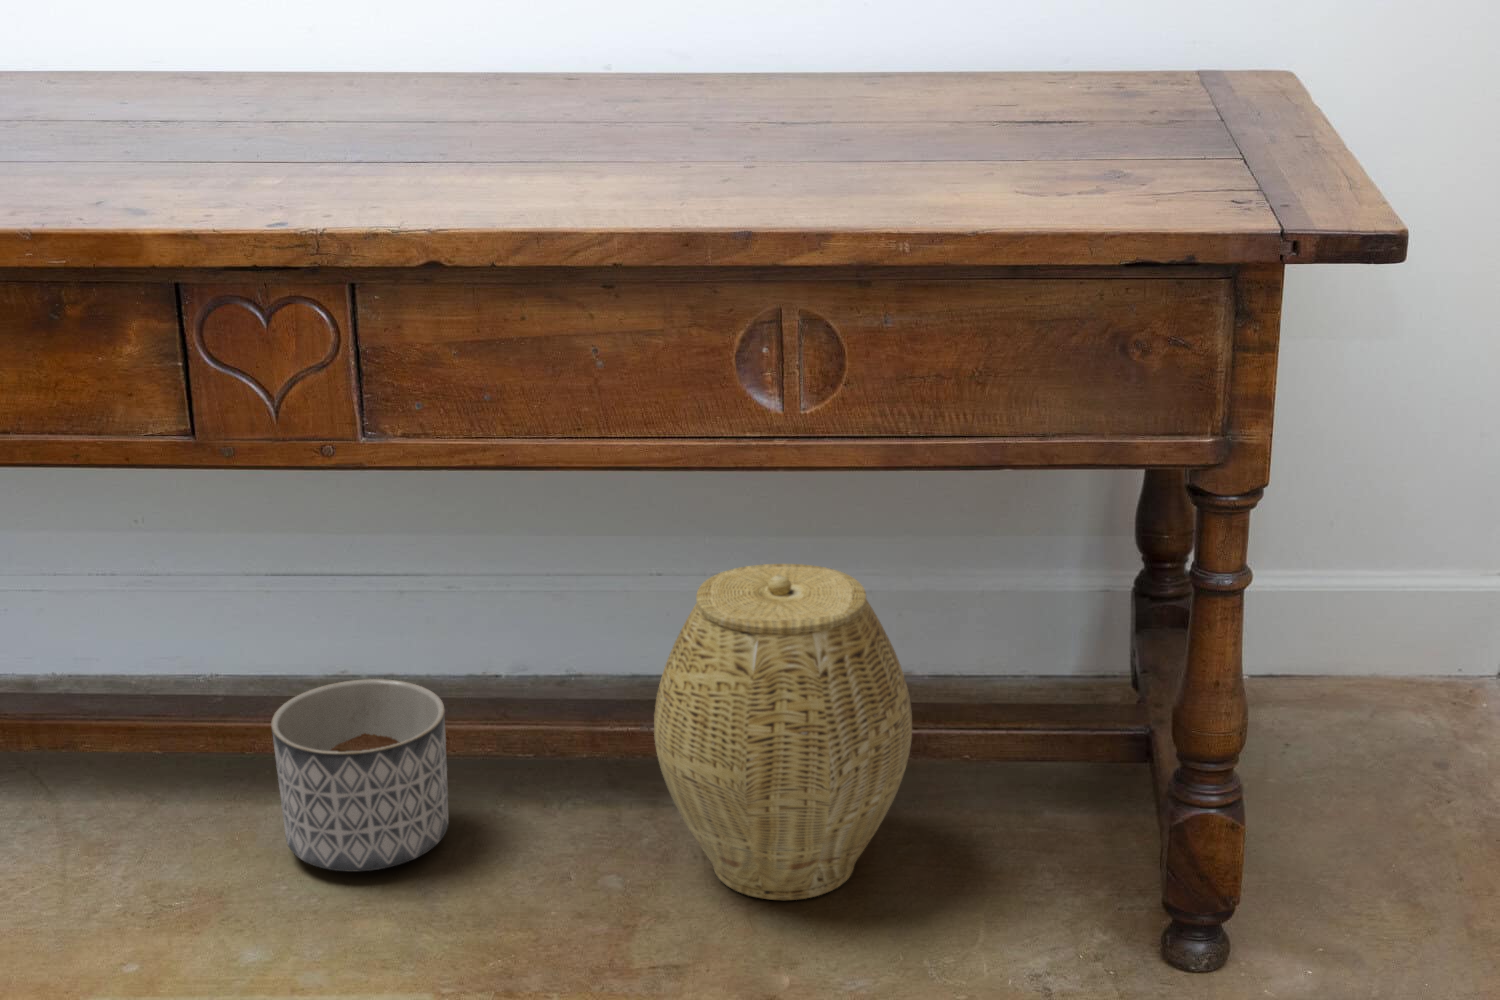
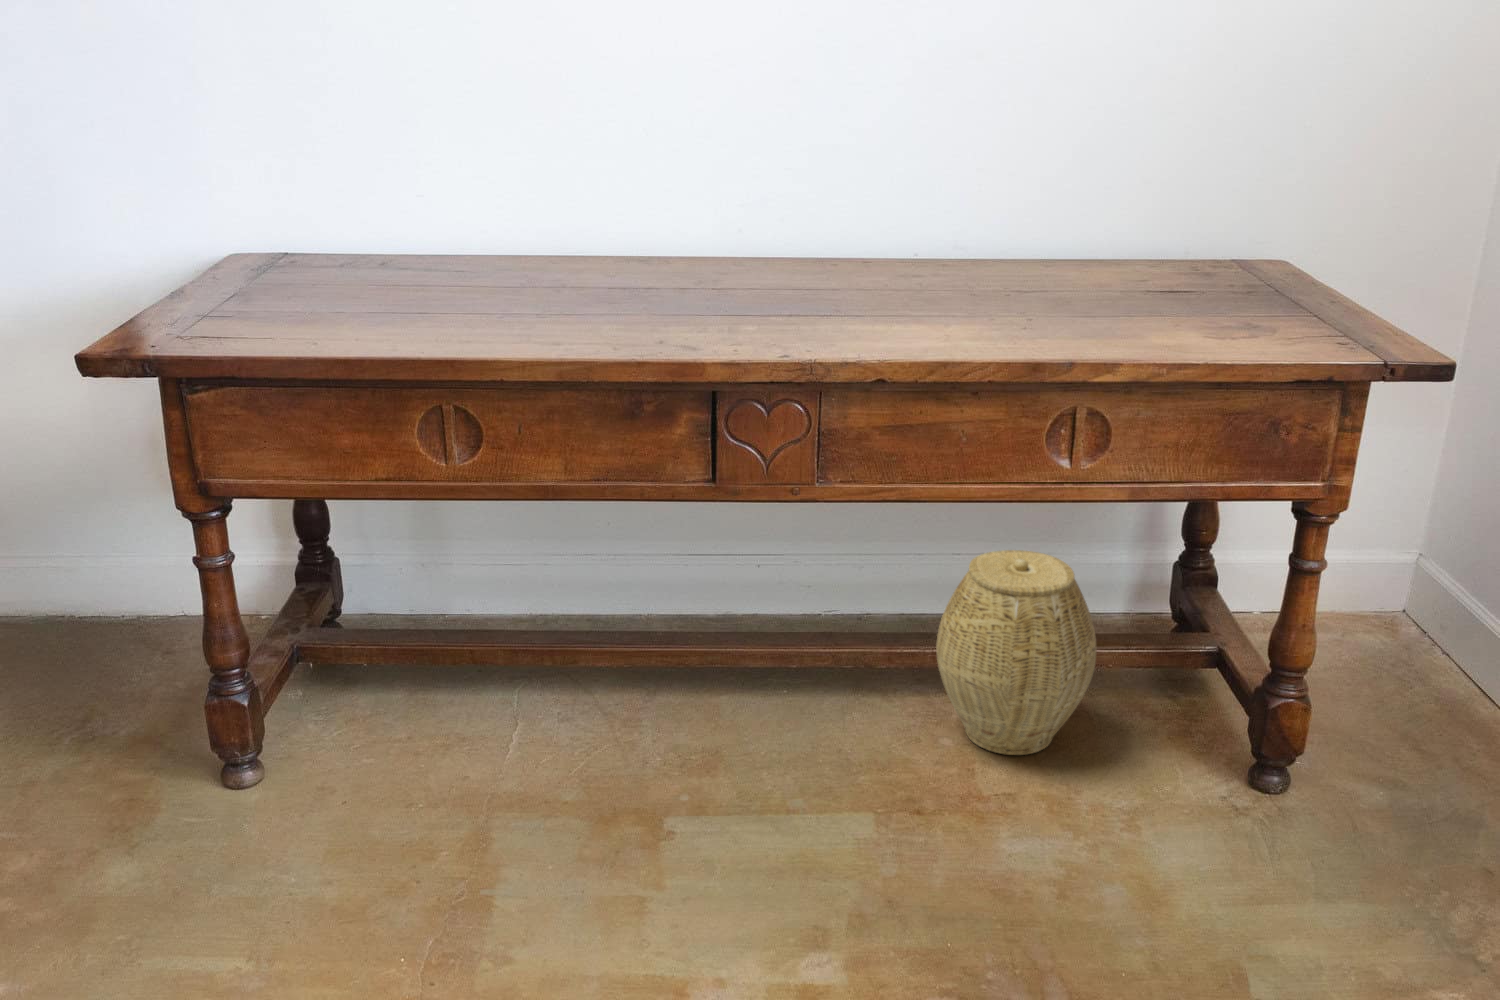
planter: present [271,679,449,872] -> none [697,621,802,740]

